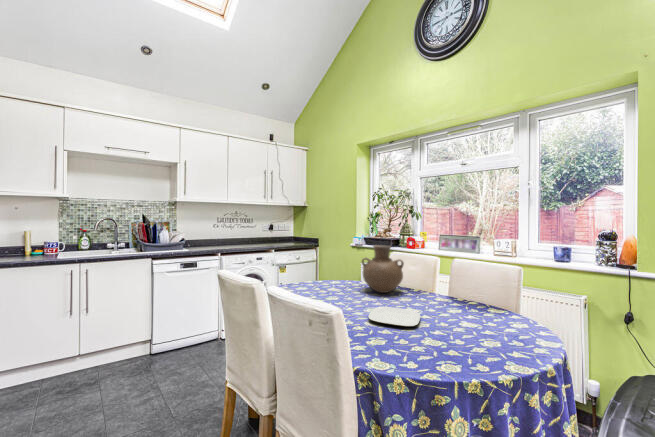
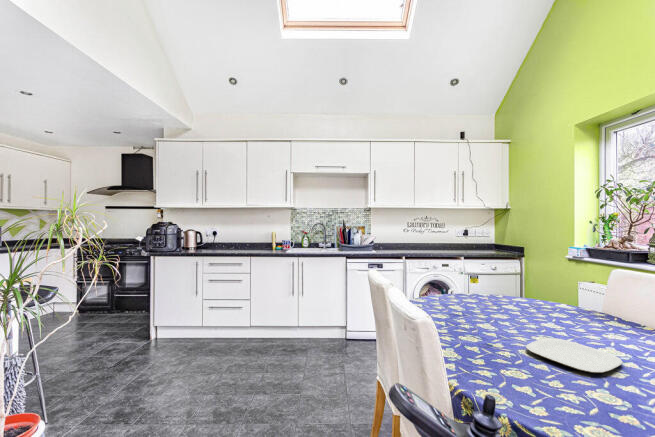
vase: present [362,245,404,293] -> none [550,258,626,325]

